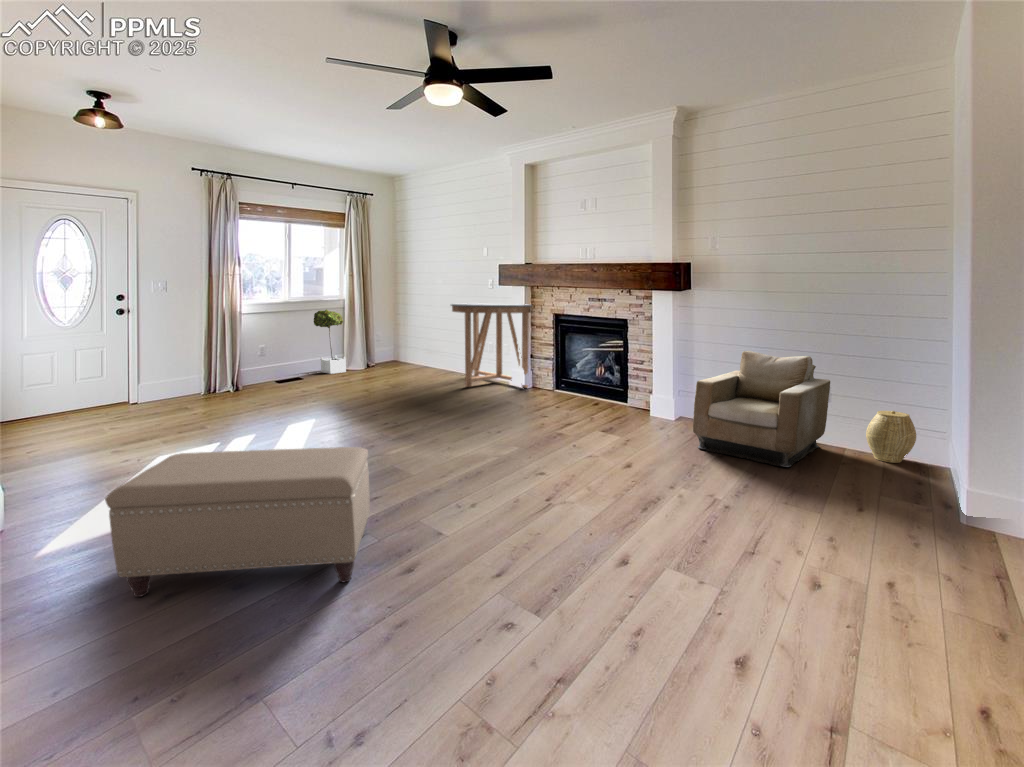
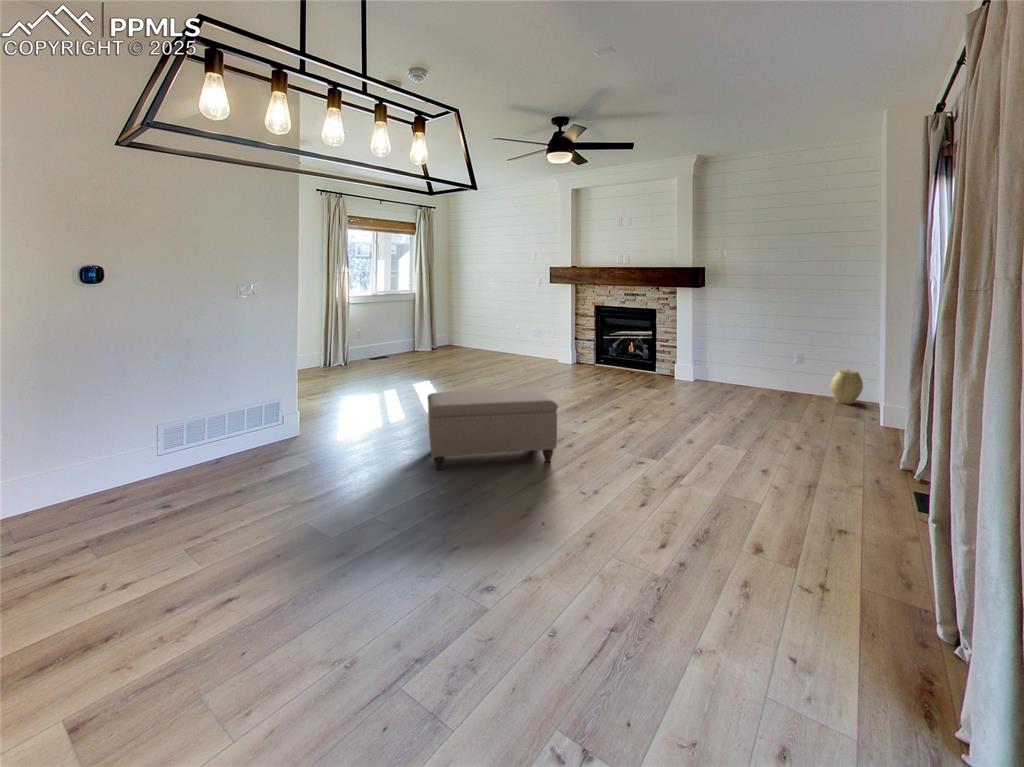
console table: present [451,303,532,388] -> none [510,297,579,363]
potted tree: present [314,309,346,374] -> none [393,302,419,354]
armchair: present [693,351,830,467] -> none [715,331,807,407]

